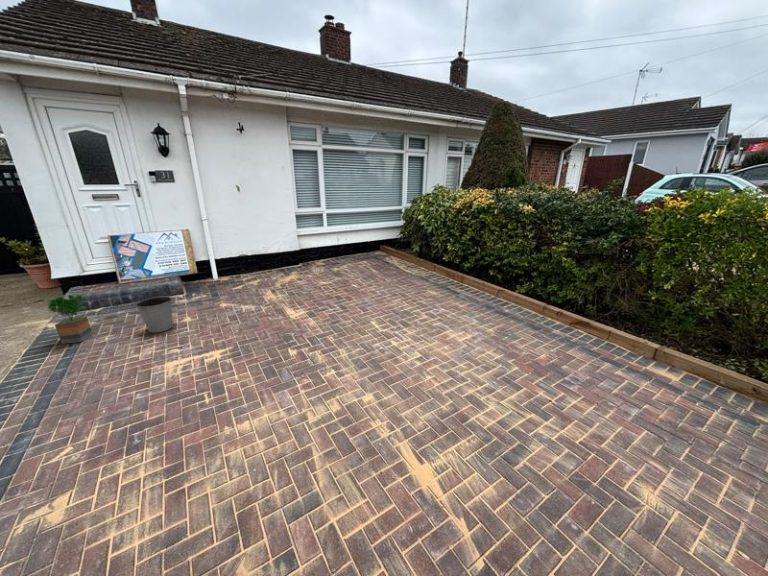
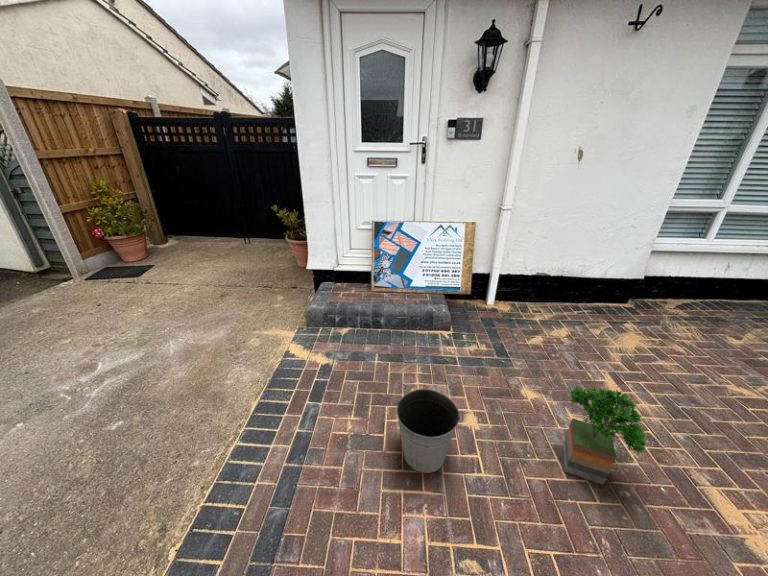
potted tree: present [48,295,93,344] -> present [563,386,647,485]

